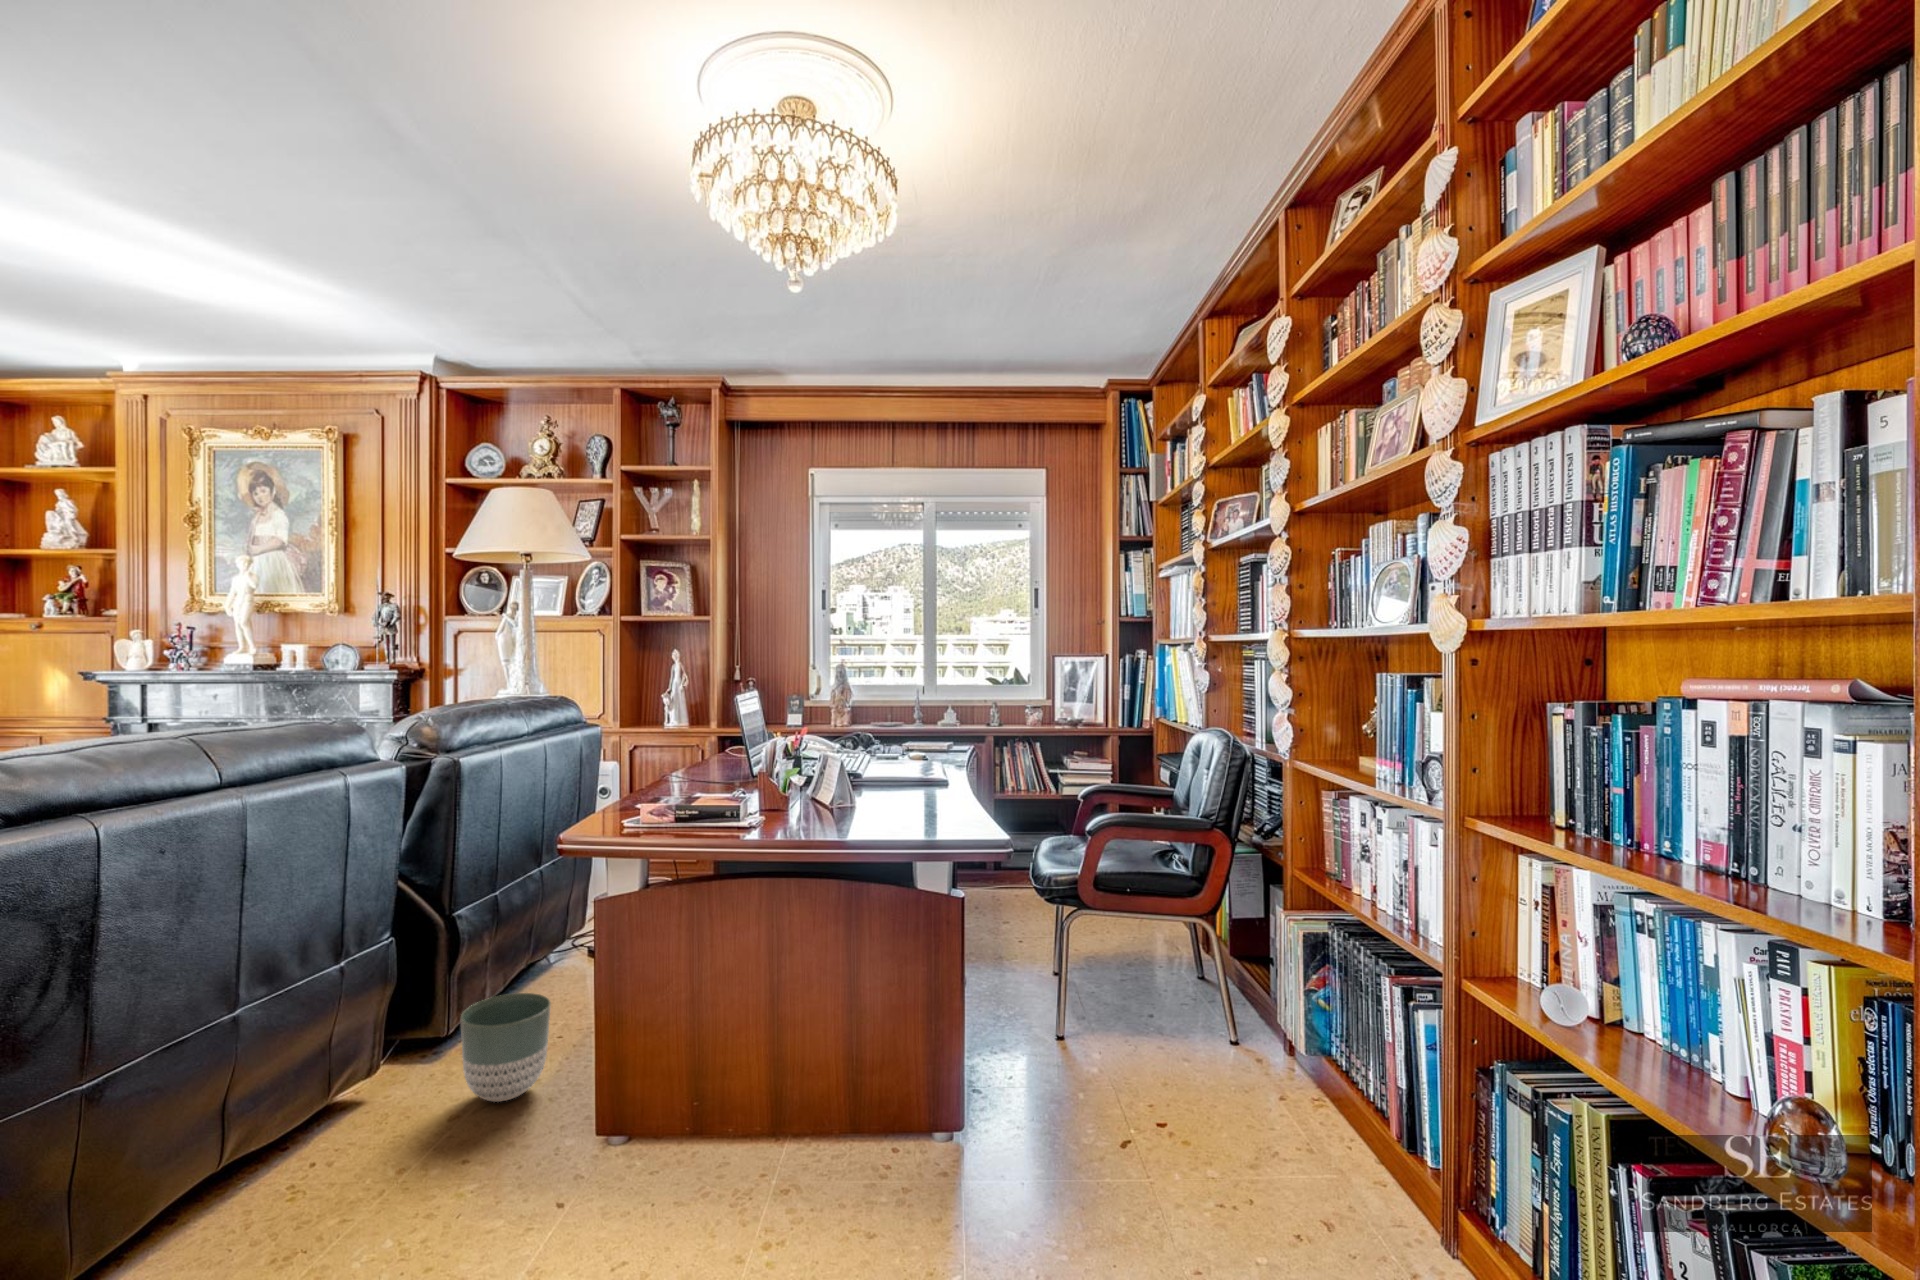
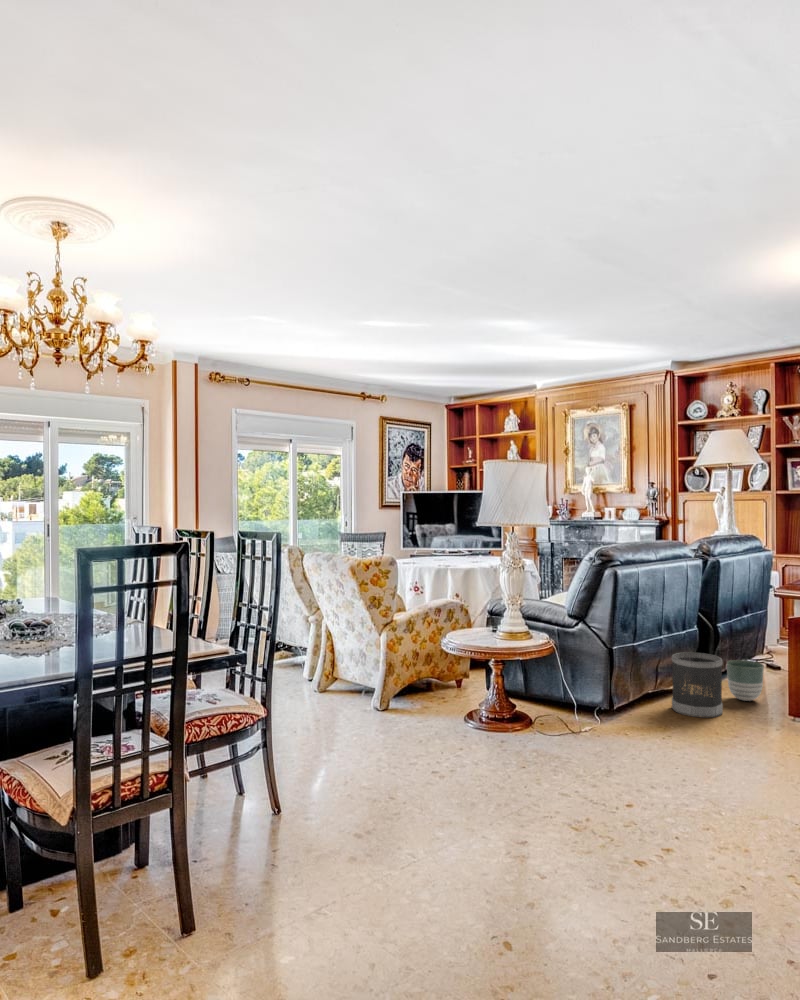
wastebasket: none [258,1025,422,1251] -> present [672,652,723,718]

